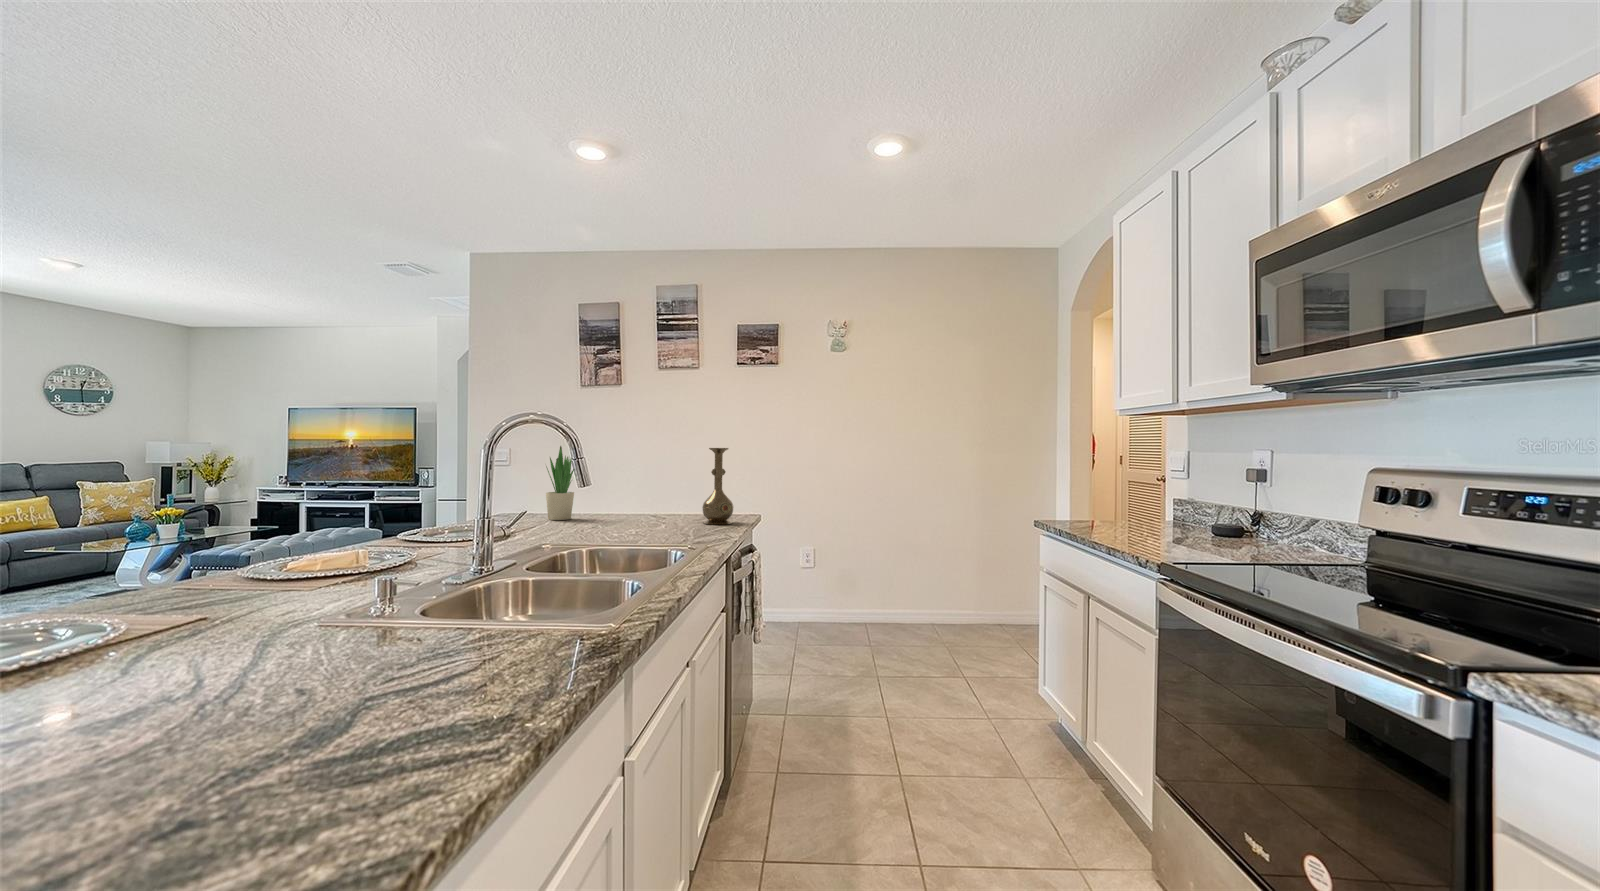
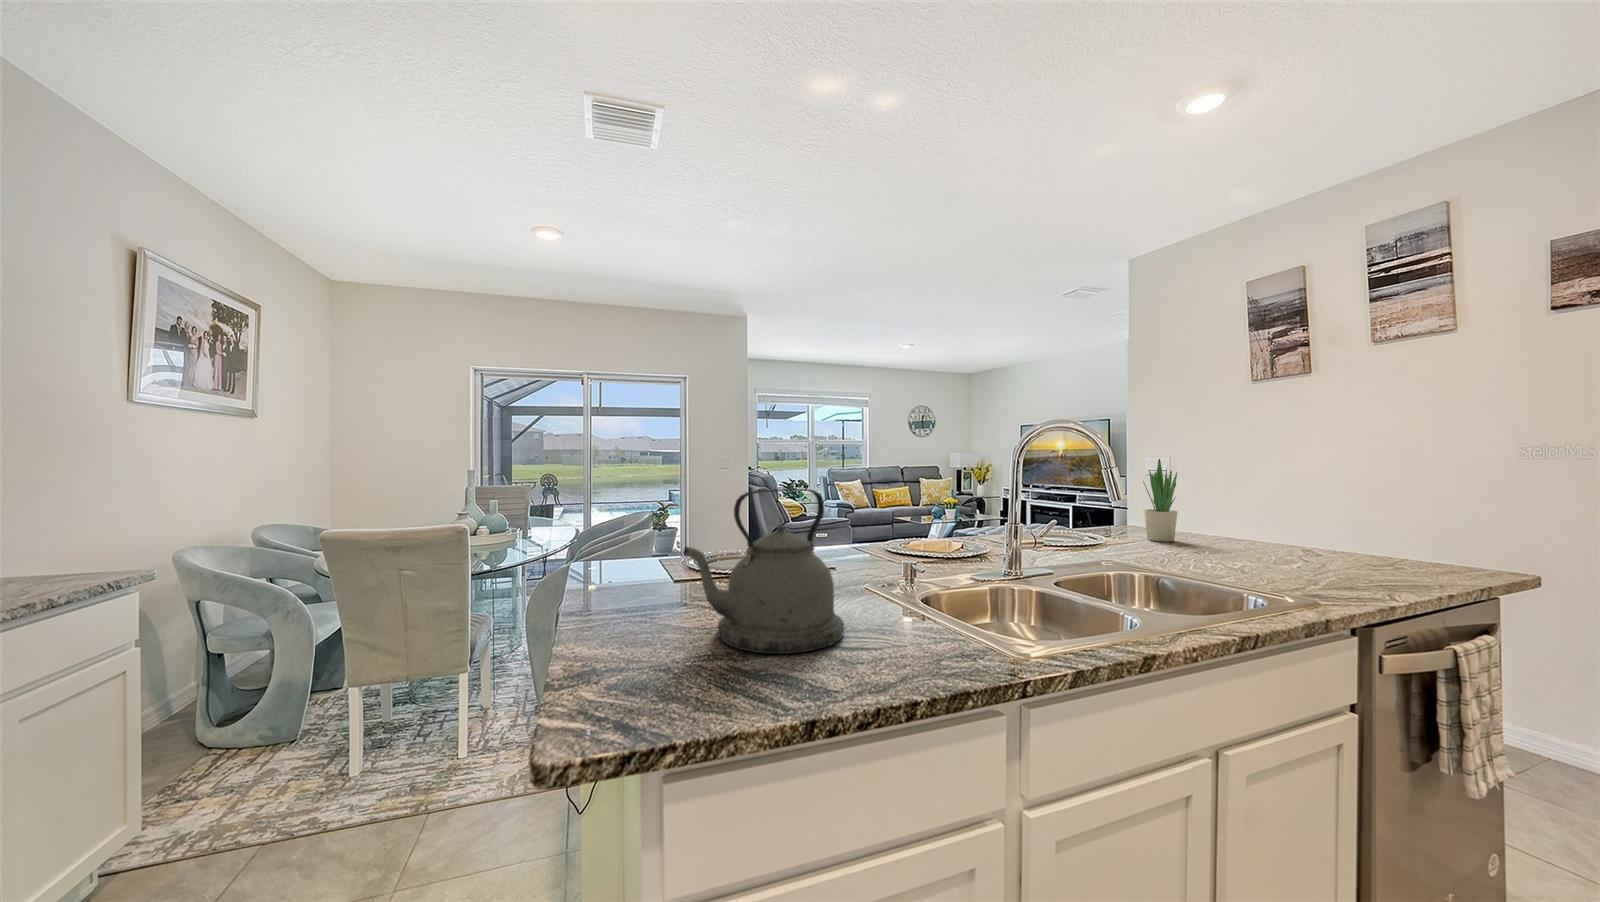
vase: present [702,448,734,525] -> none [1360,461,1428,581]
kettle: none [132,470,424,763] -> present [683,489,844,654]

